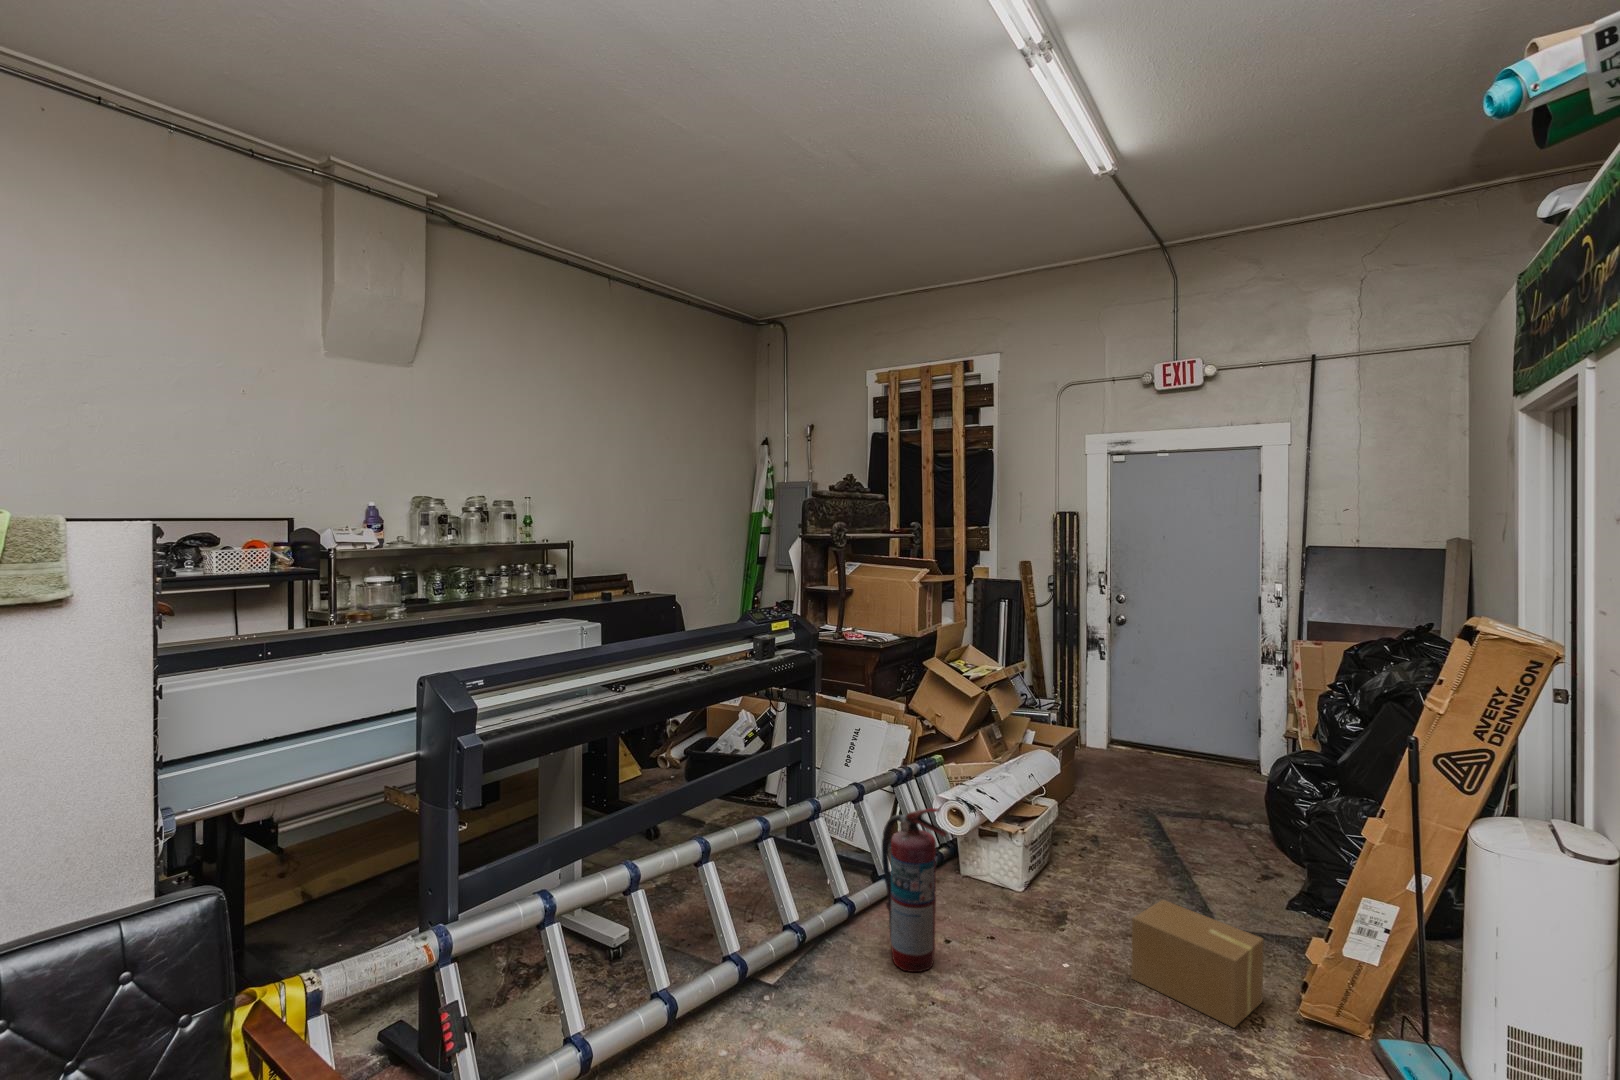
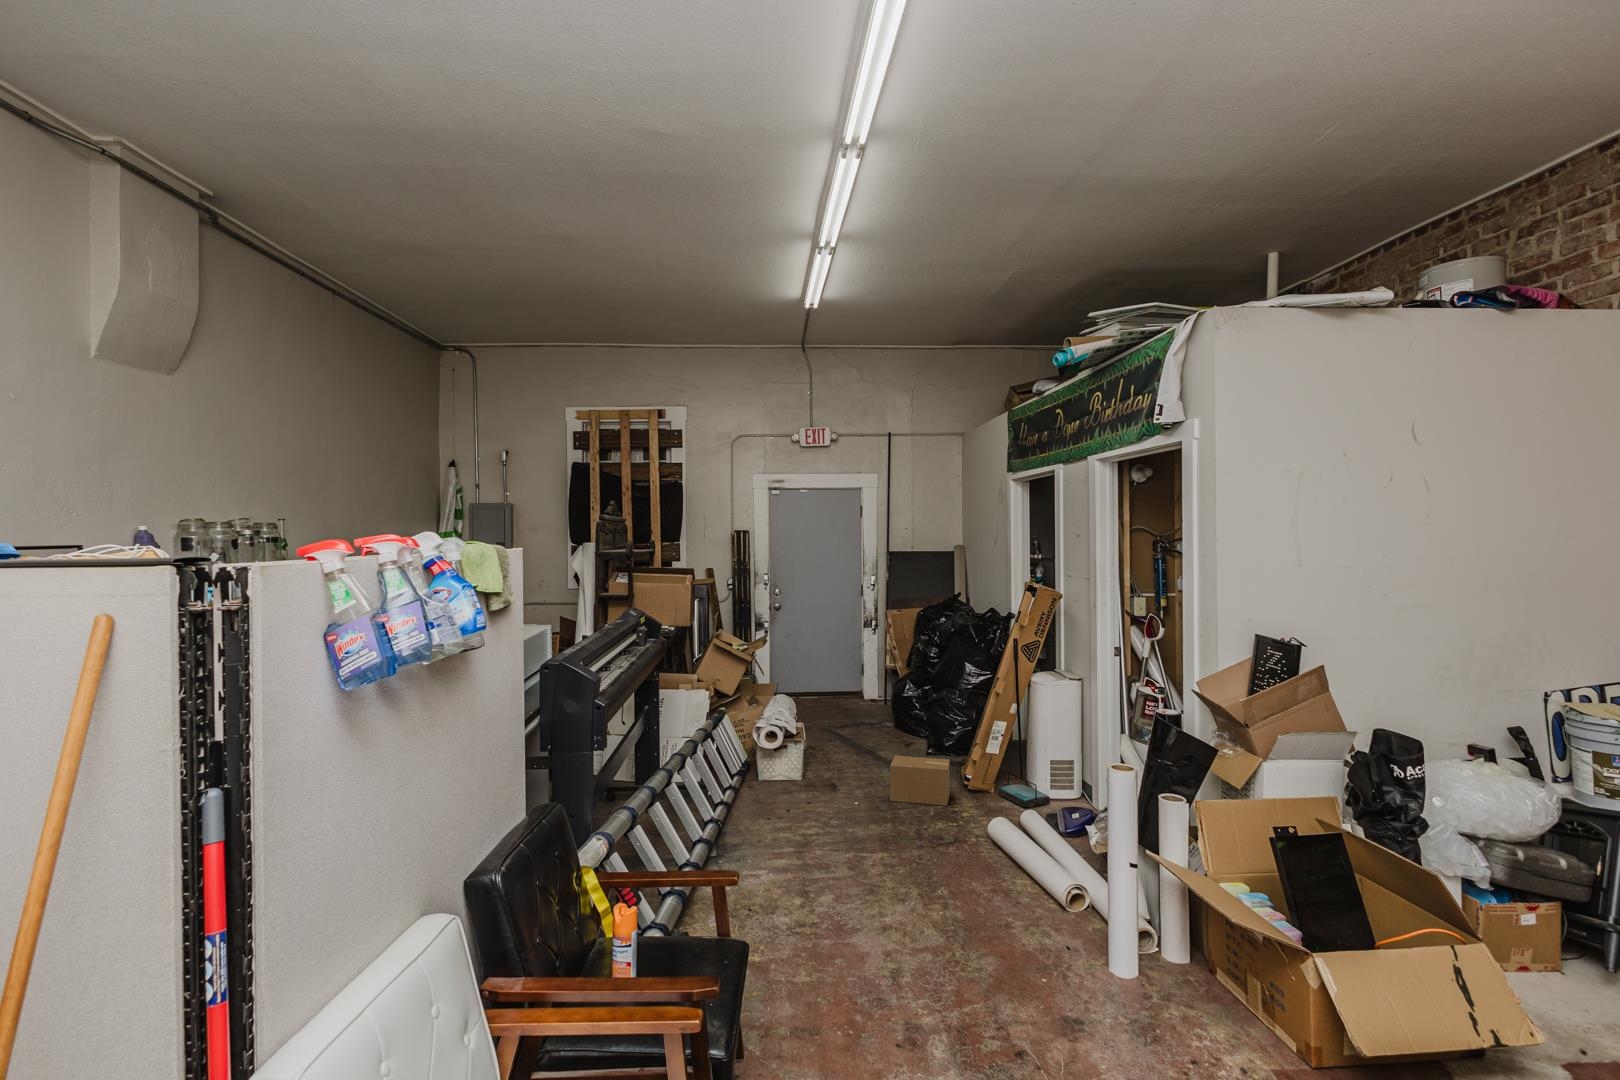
fire extinguisher: present [881,808,946,972] -> none [753,721,802,829]

